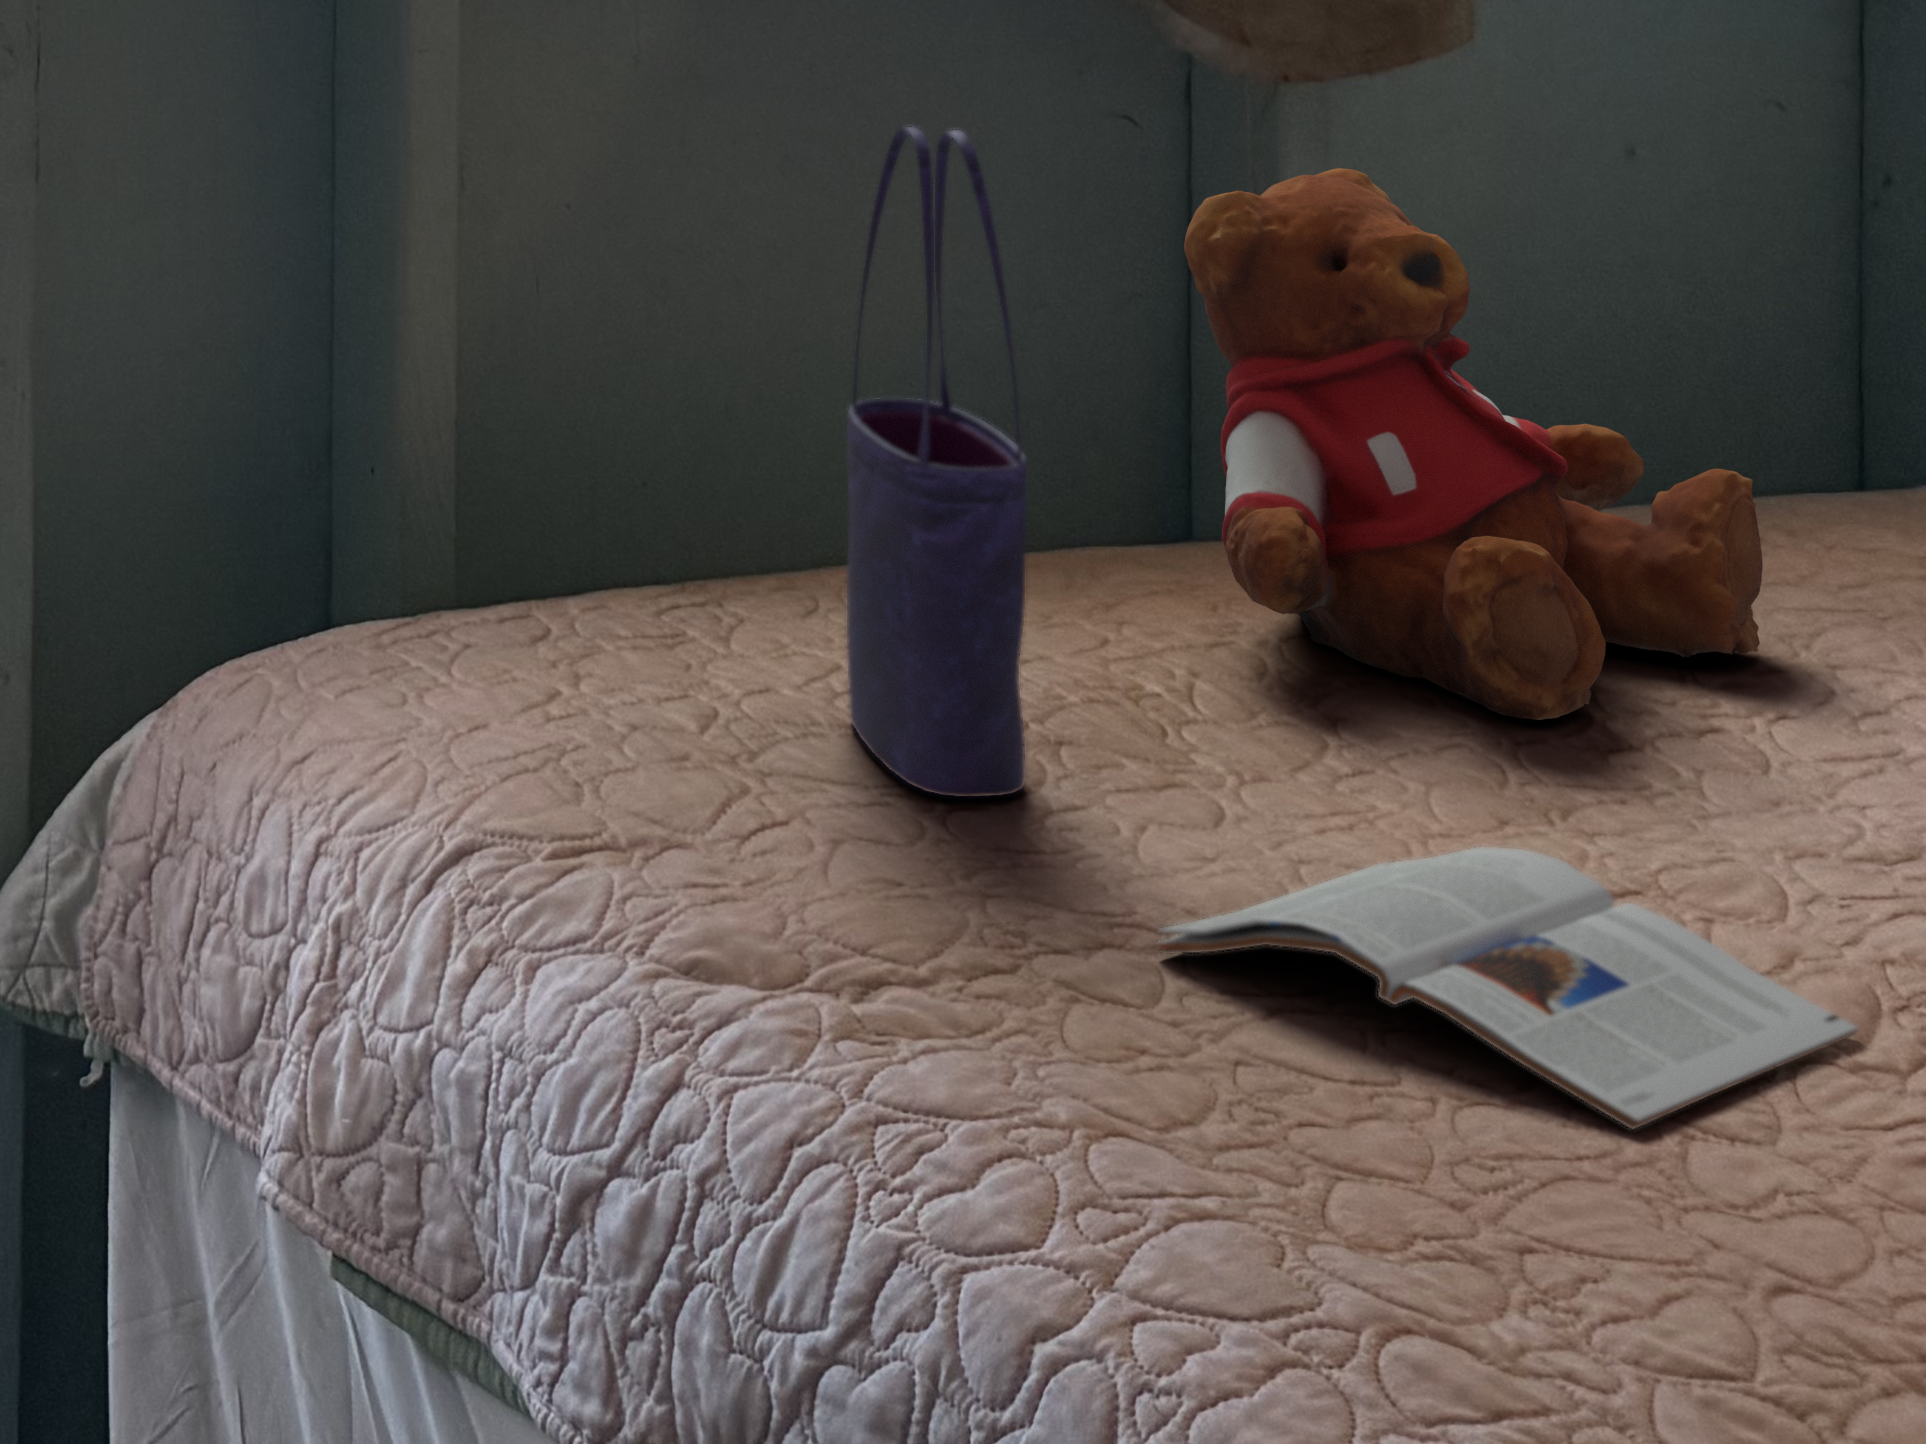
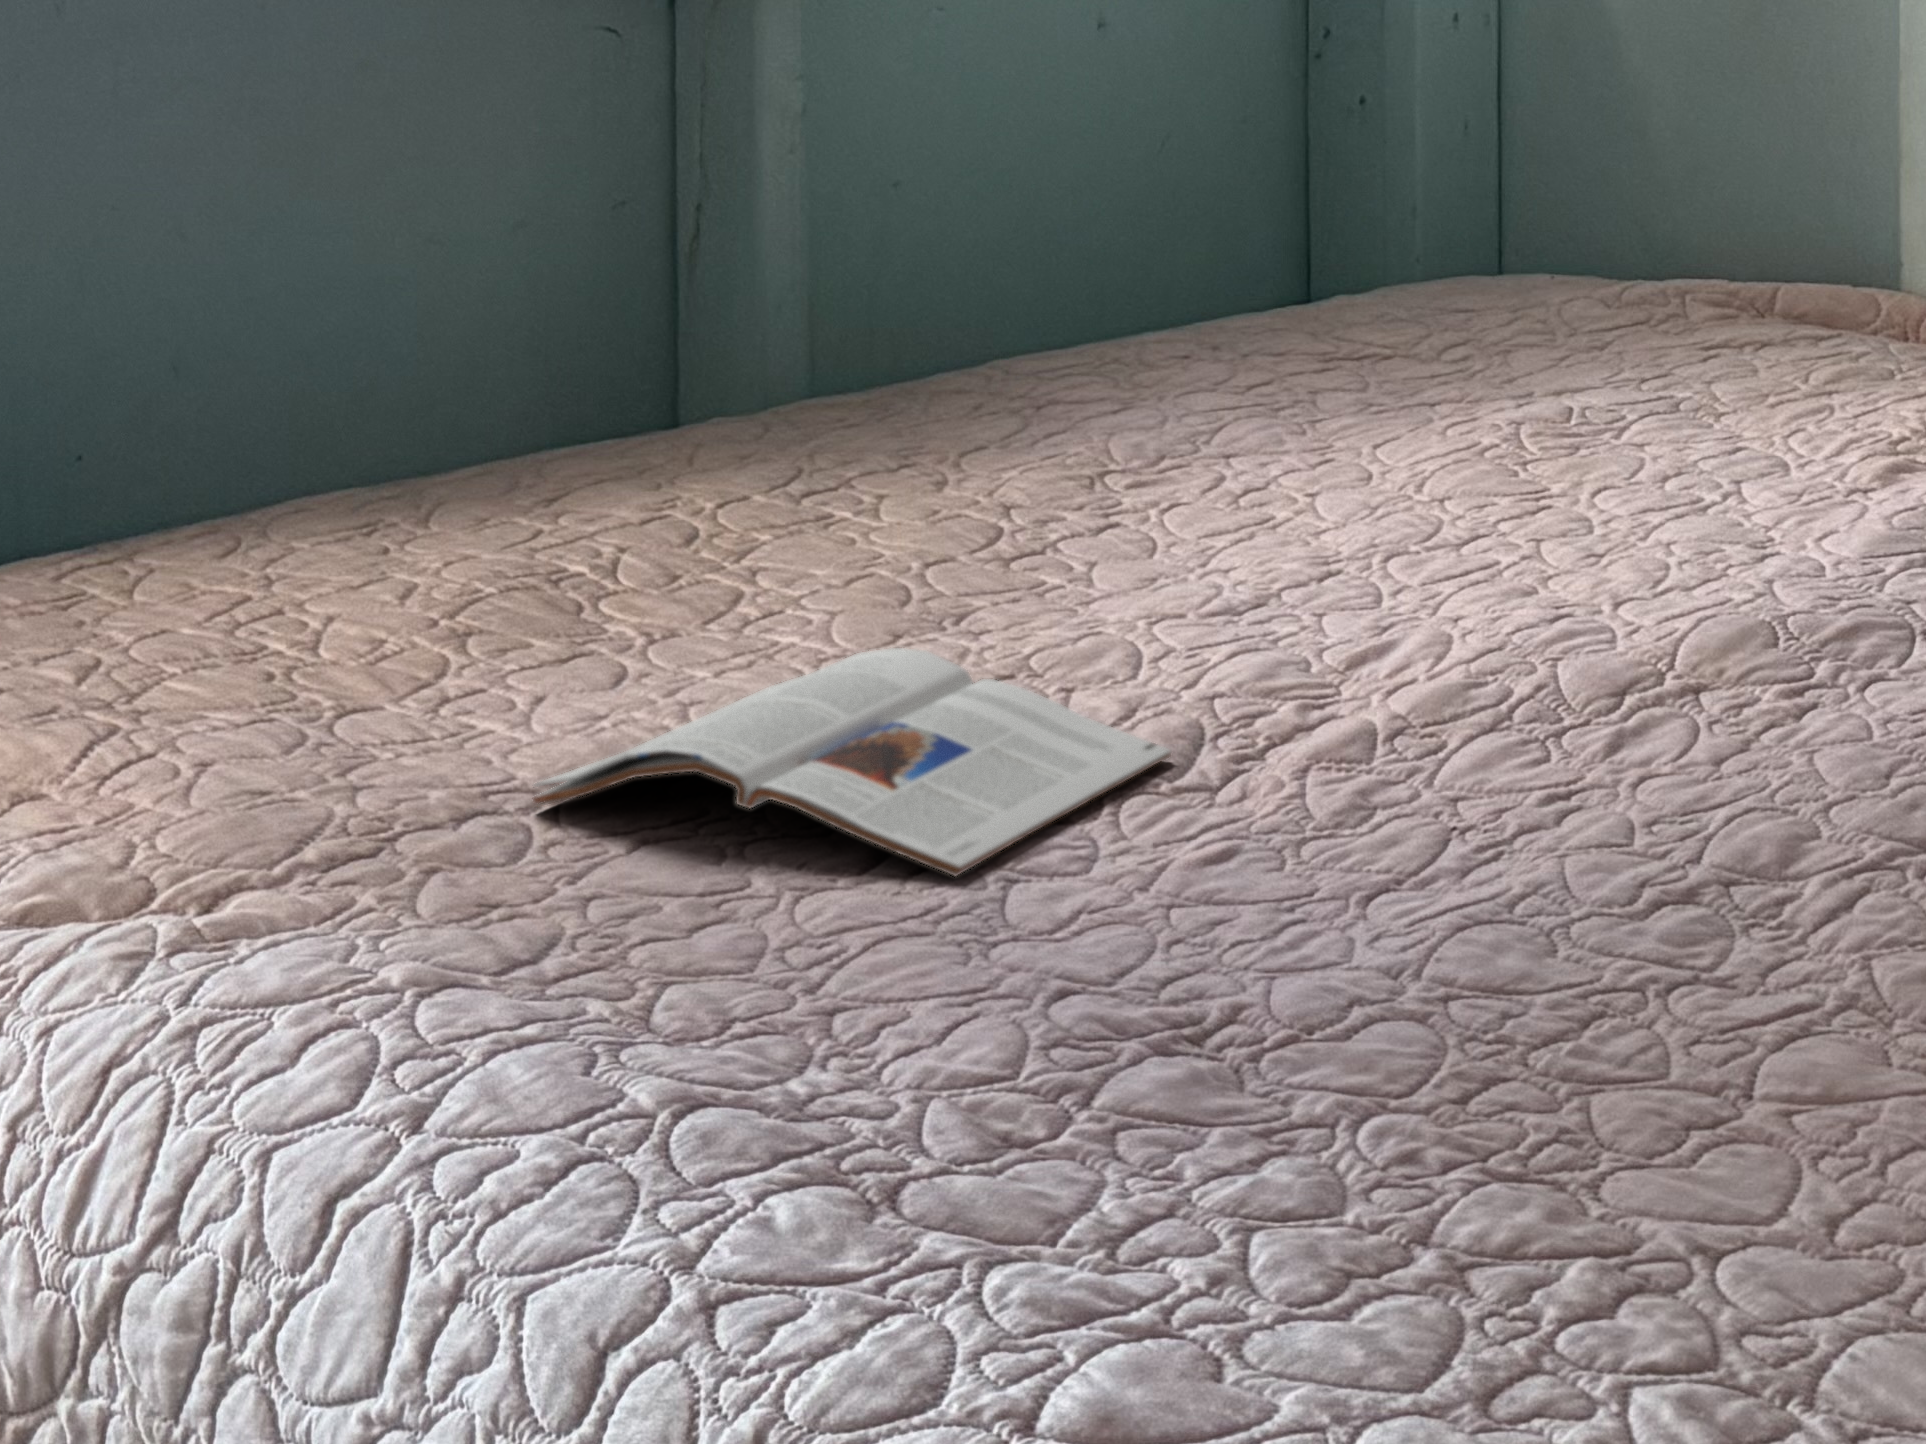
tote bag: present [847,127,1027,797] -> none [245,27,432,699]
teddy bear: present [1184,168,1763,720] -> none [629,48,1158,537]

